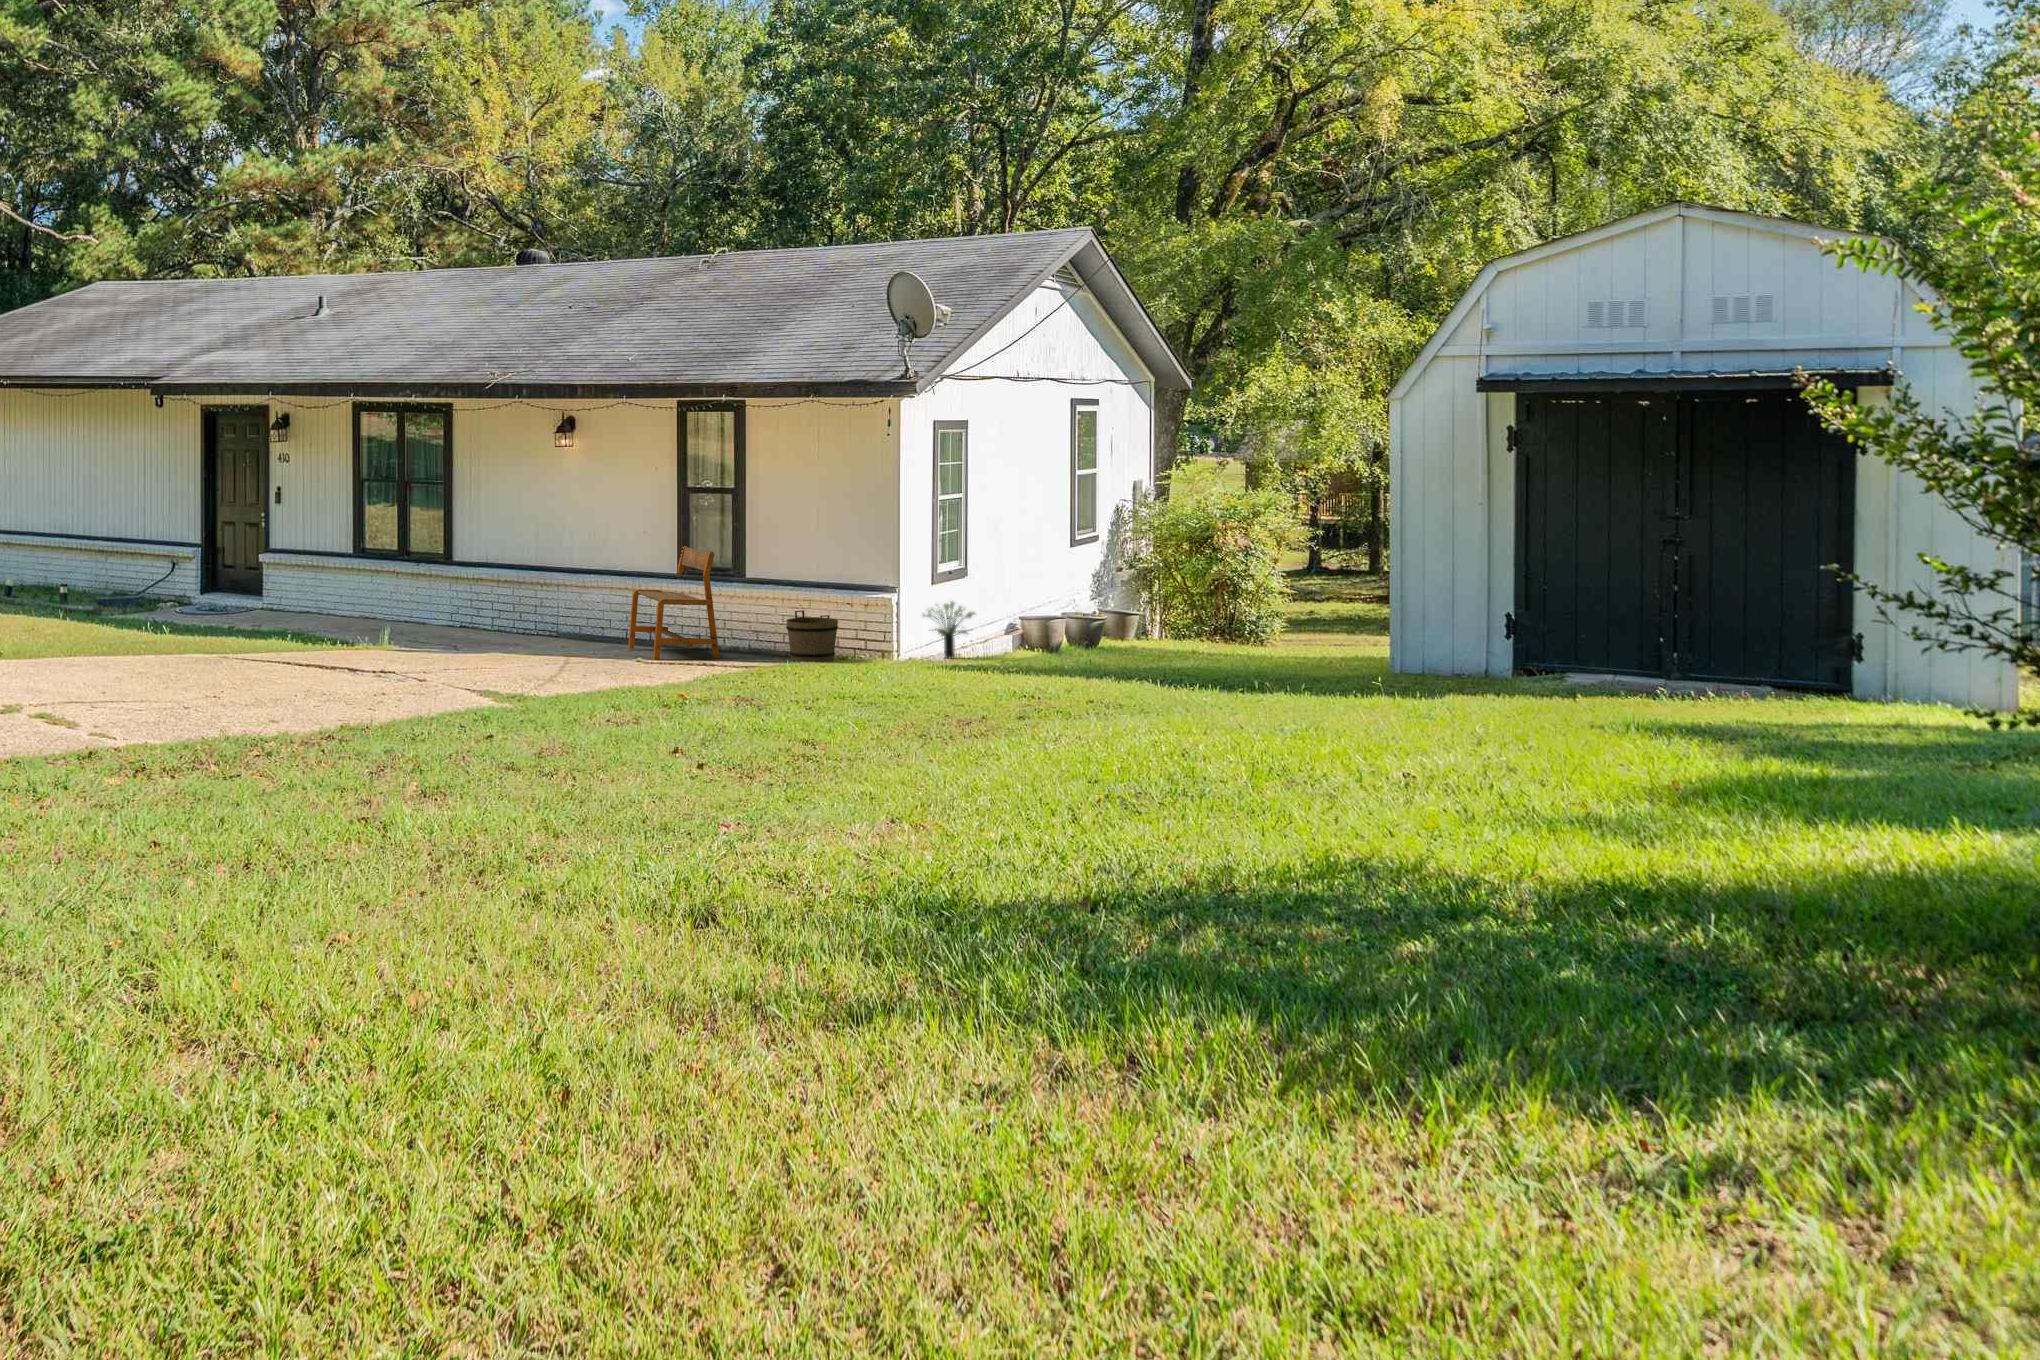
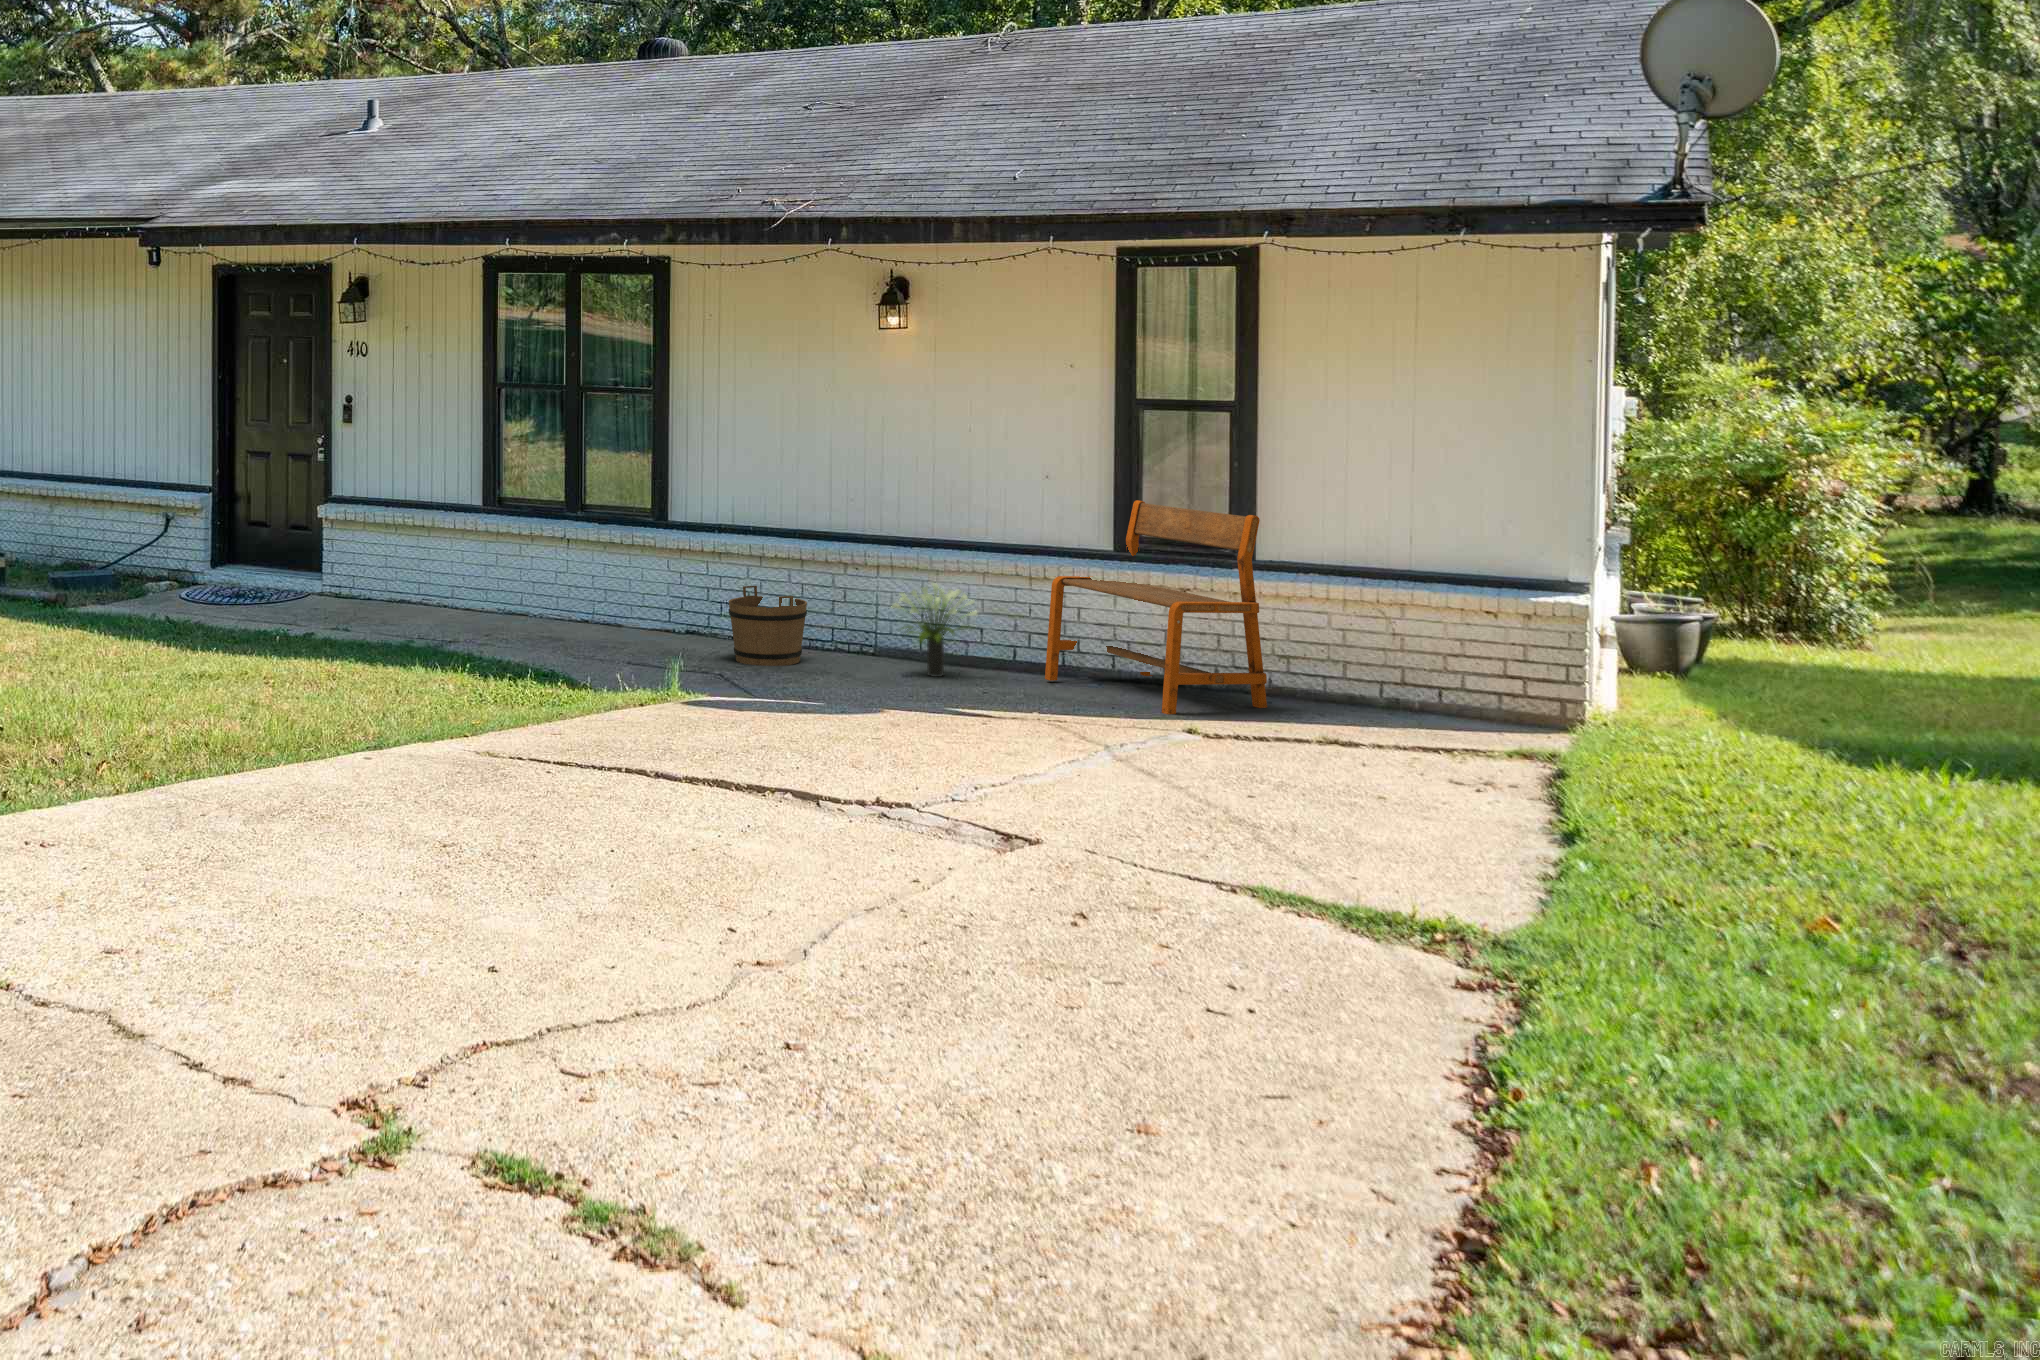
potted plant: present [923,602,975,659] -> present [891,583,978,677]
bucket: present [786,611,838,662] -> present [729,586,807,666]

